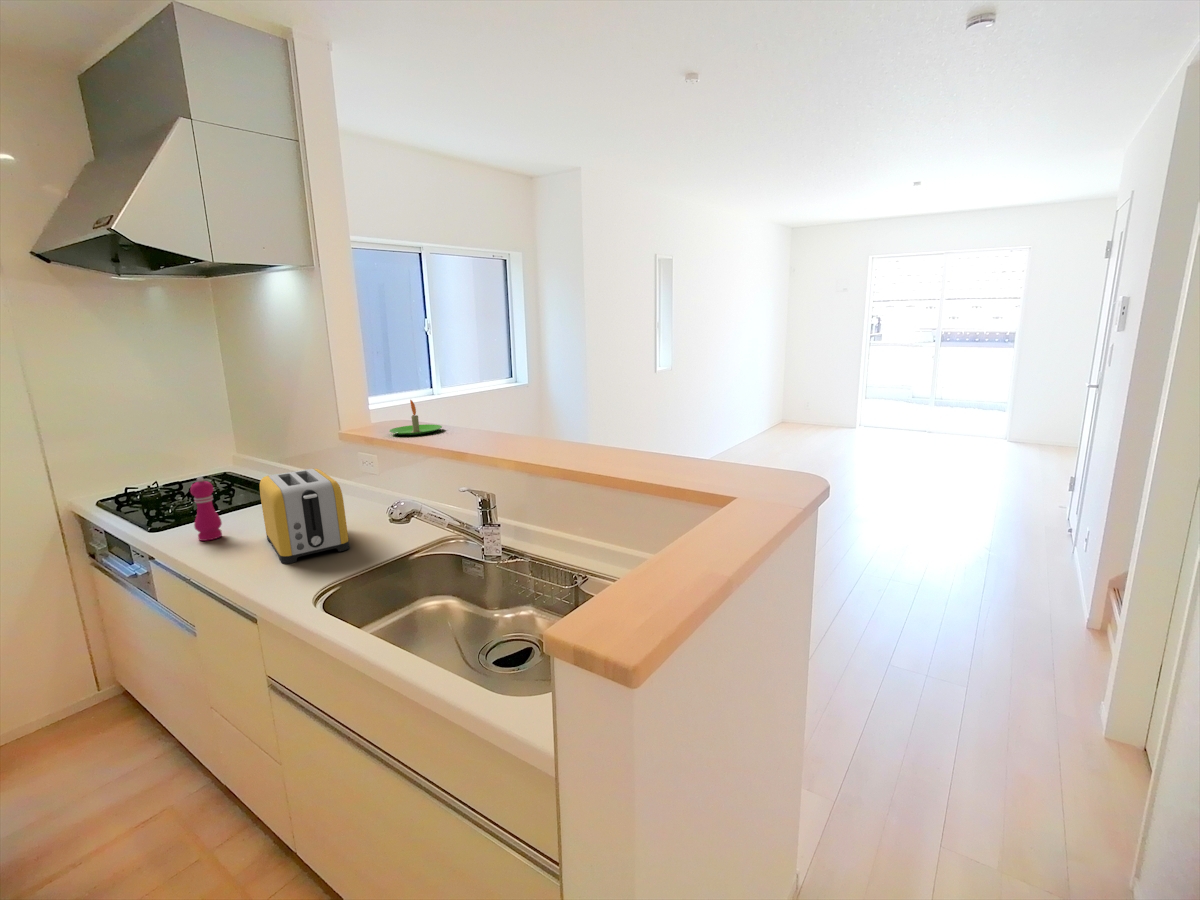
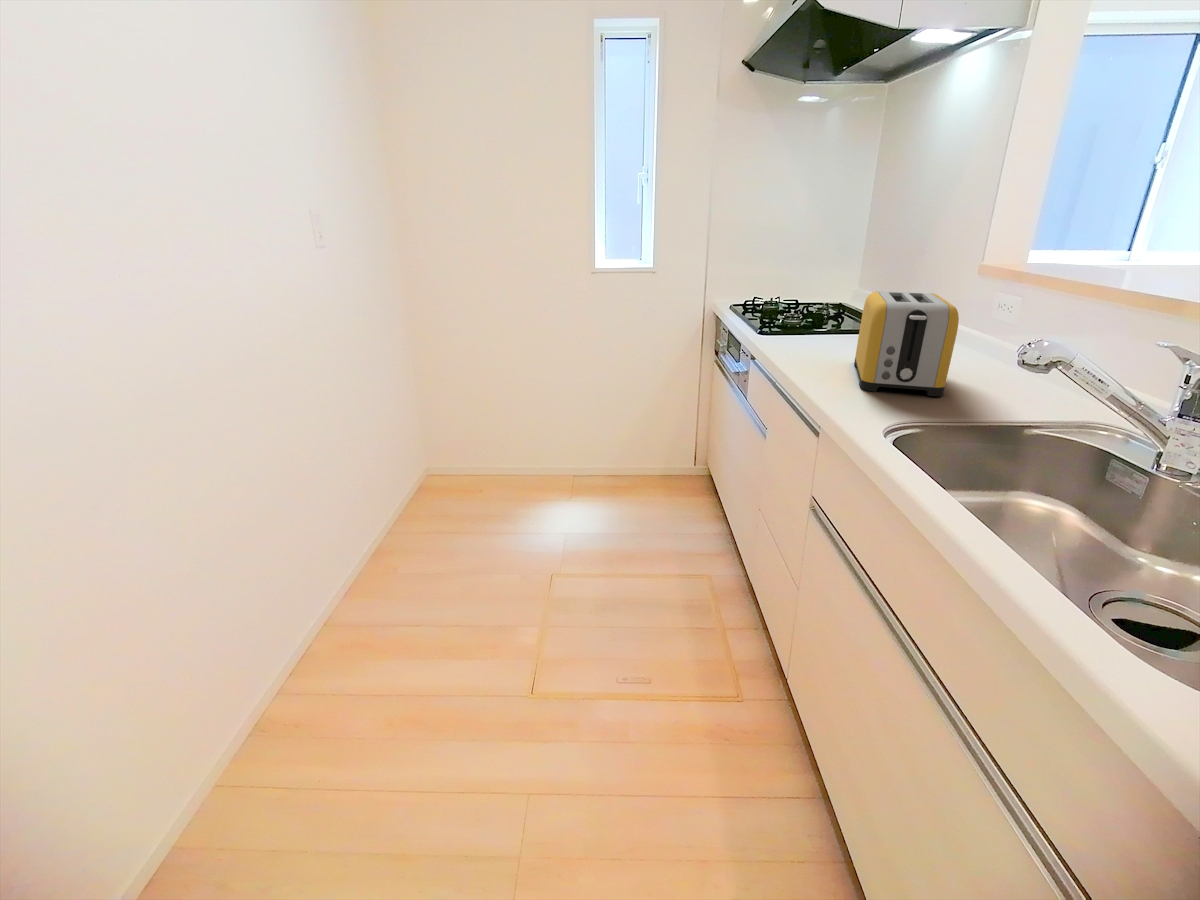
candle: present [389,400,442,435] -> none [1051,223,1146,277]
pepper mill: present [190,477,222,541] -> none [793,283,821,351]

